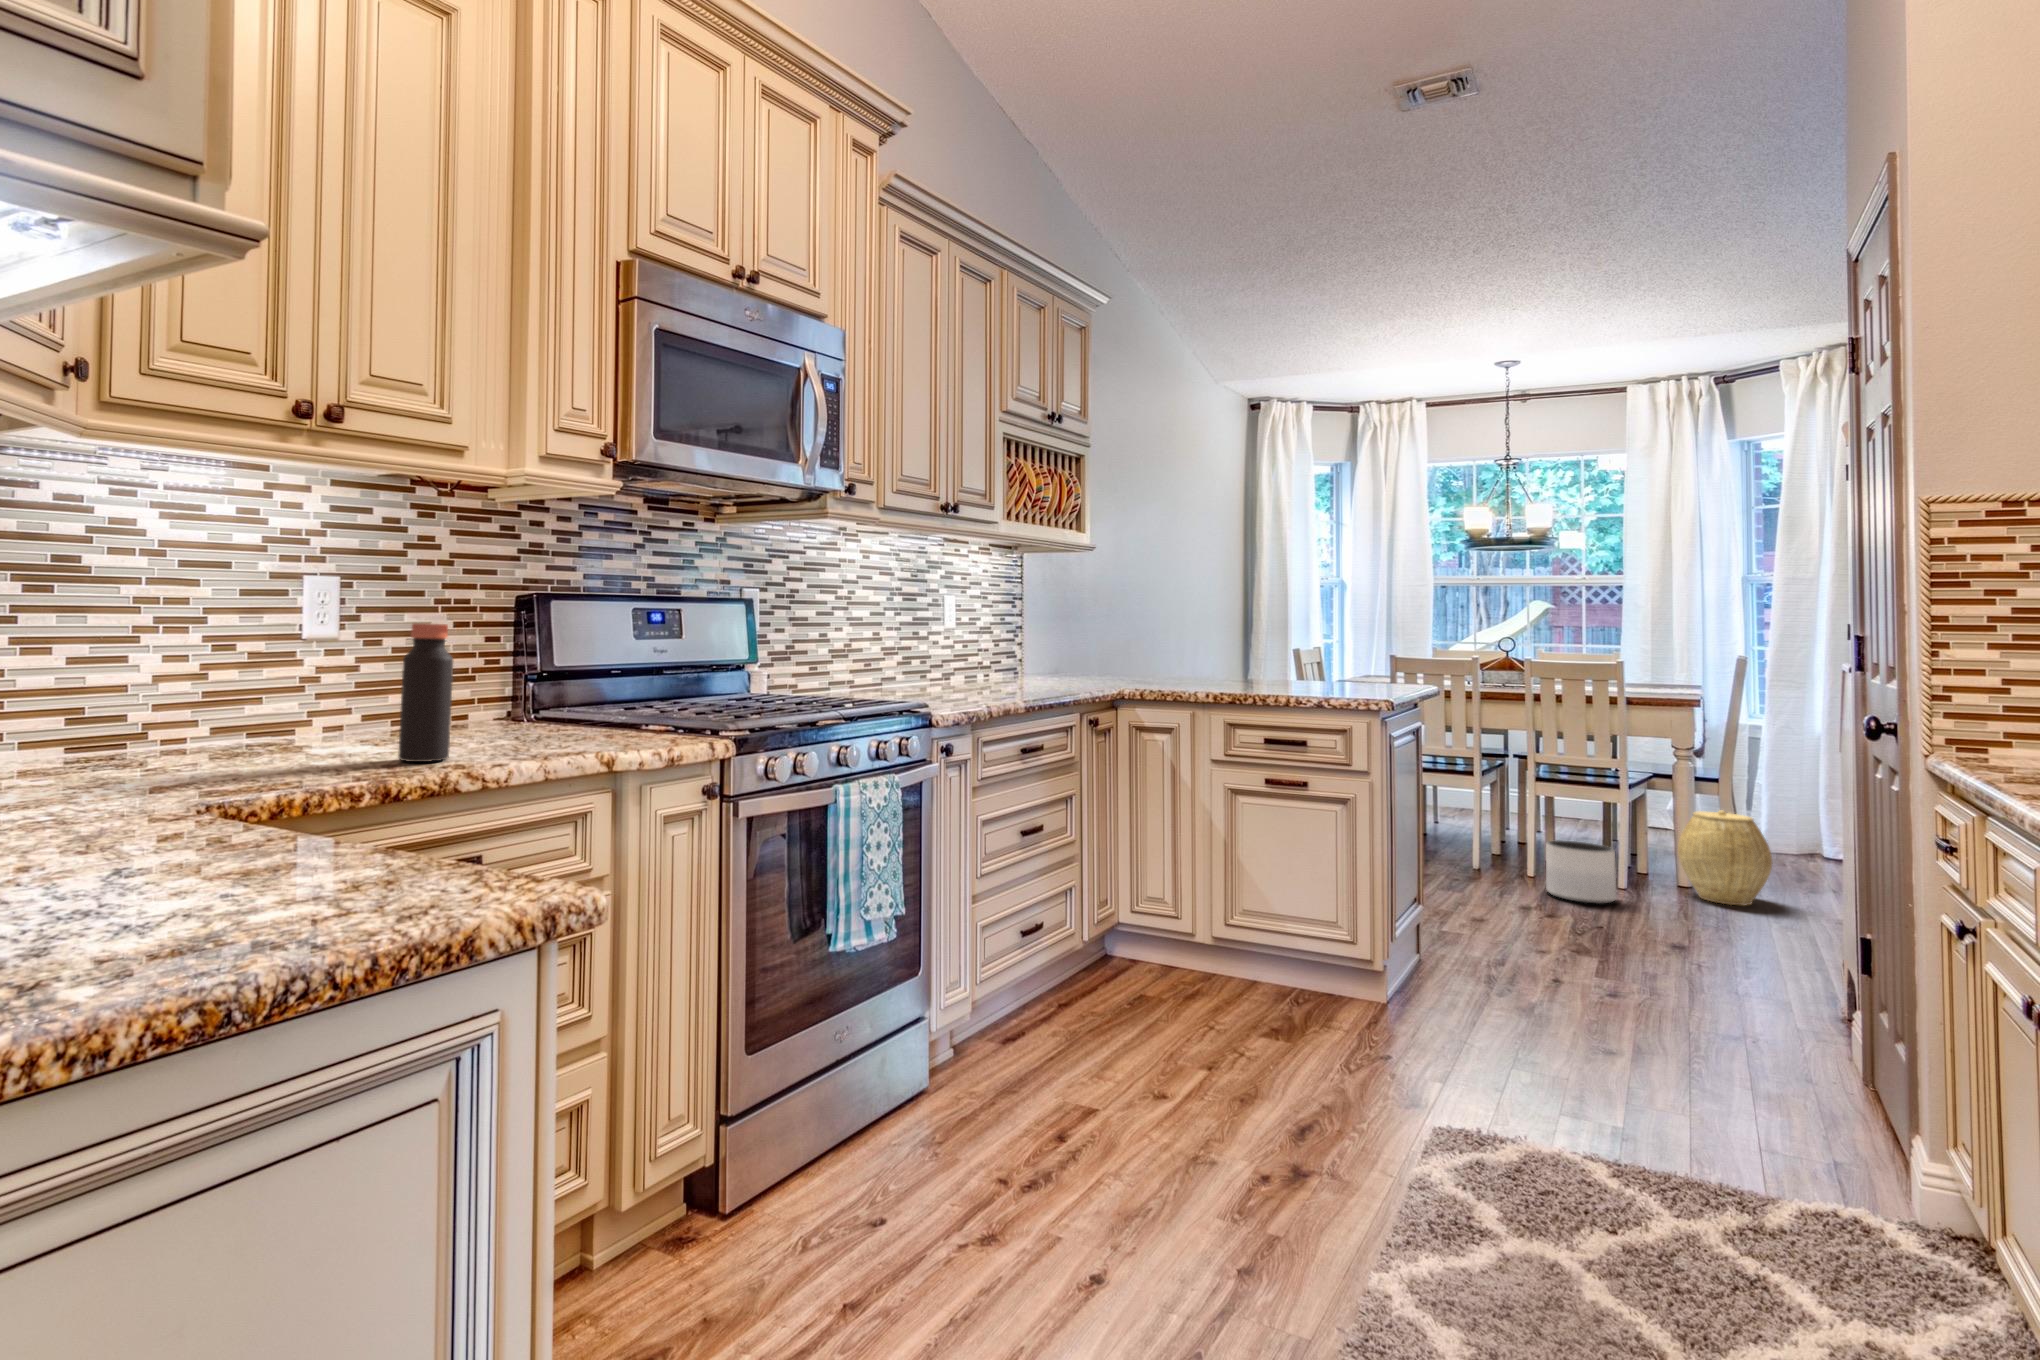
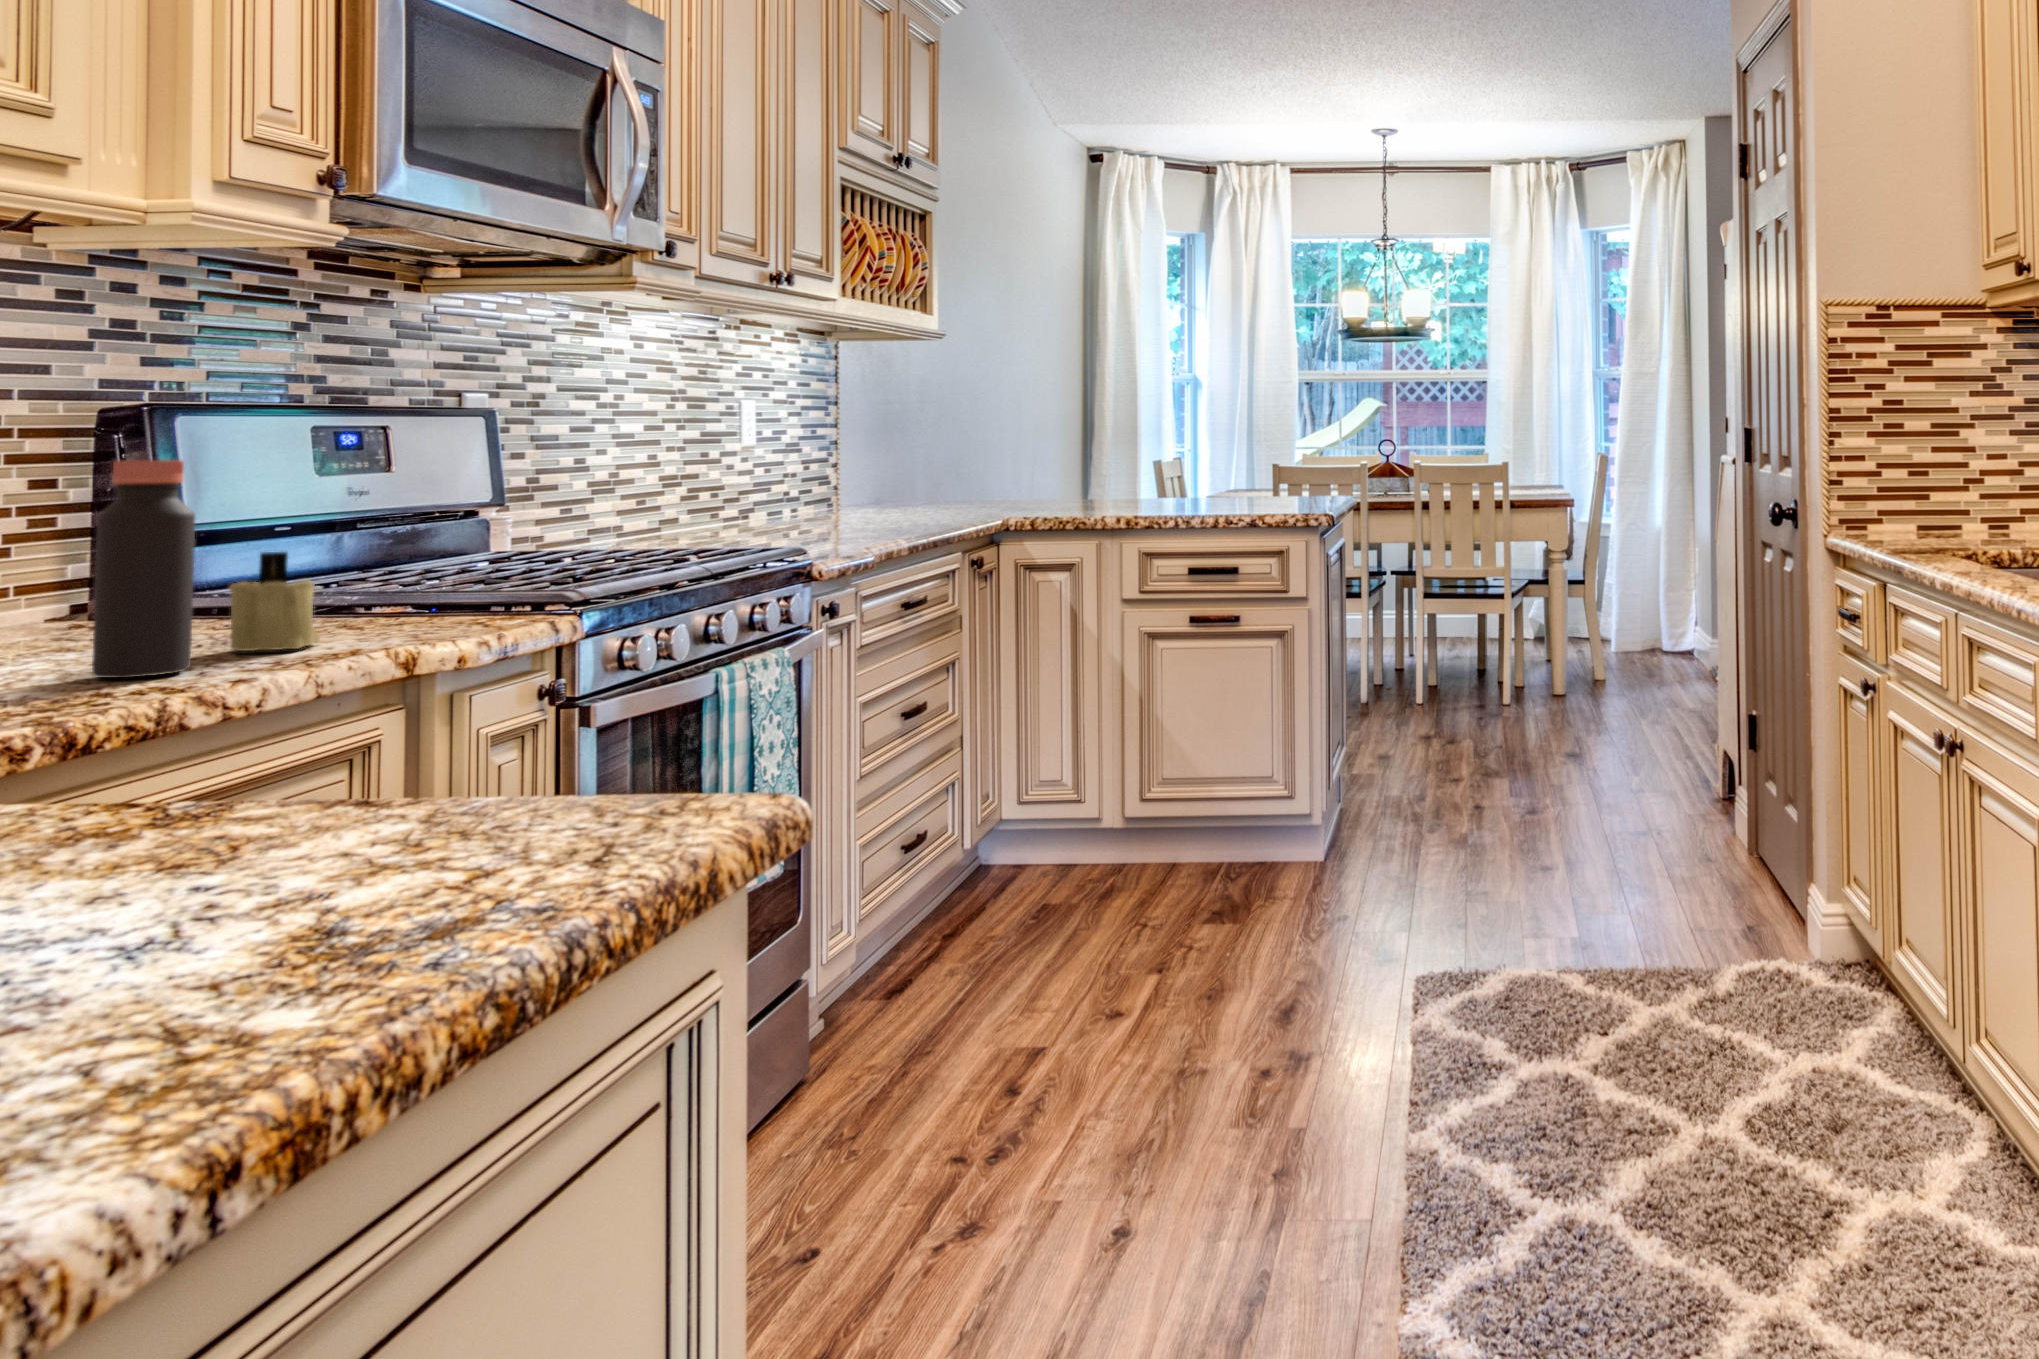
candle: none [495,686,546,751] -> present [229,552,320,651]
woven basket: present [1678,810,1773,906] -> none [1543,608,1615,700]
planter: present [1546,840,1616,904] -> none [1435,656,1496,718]

